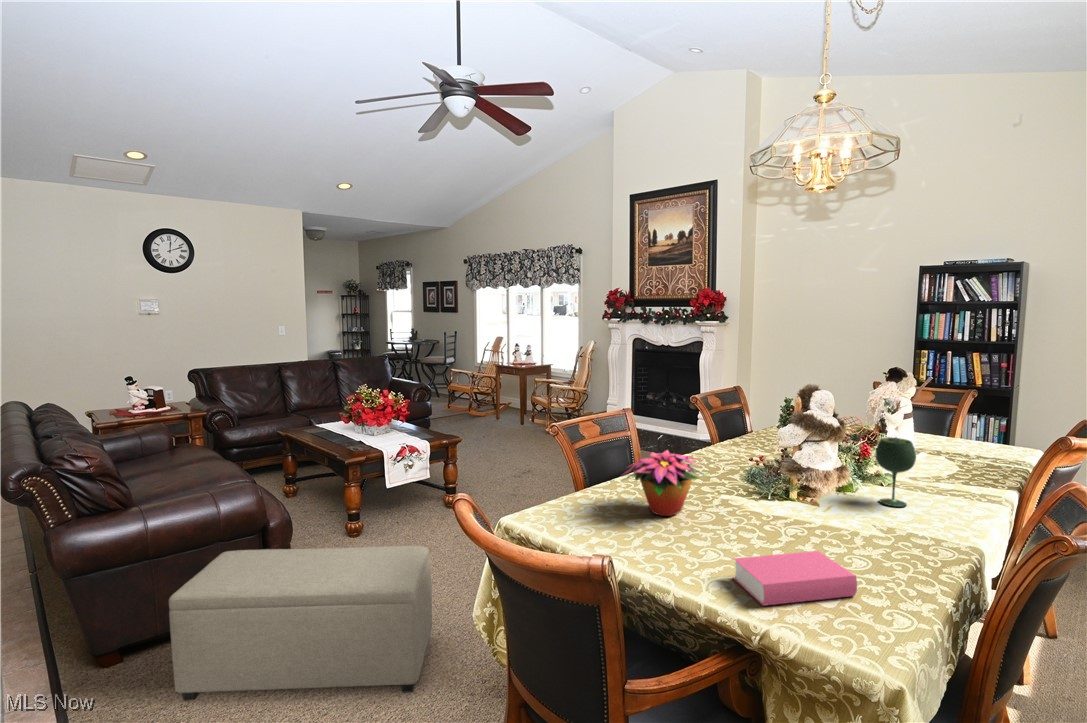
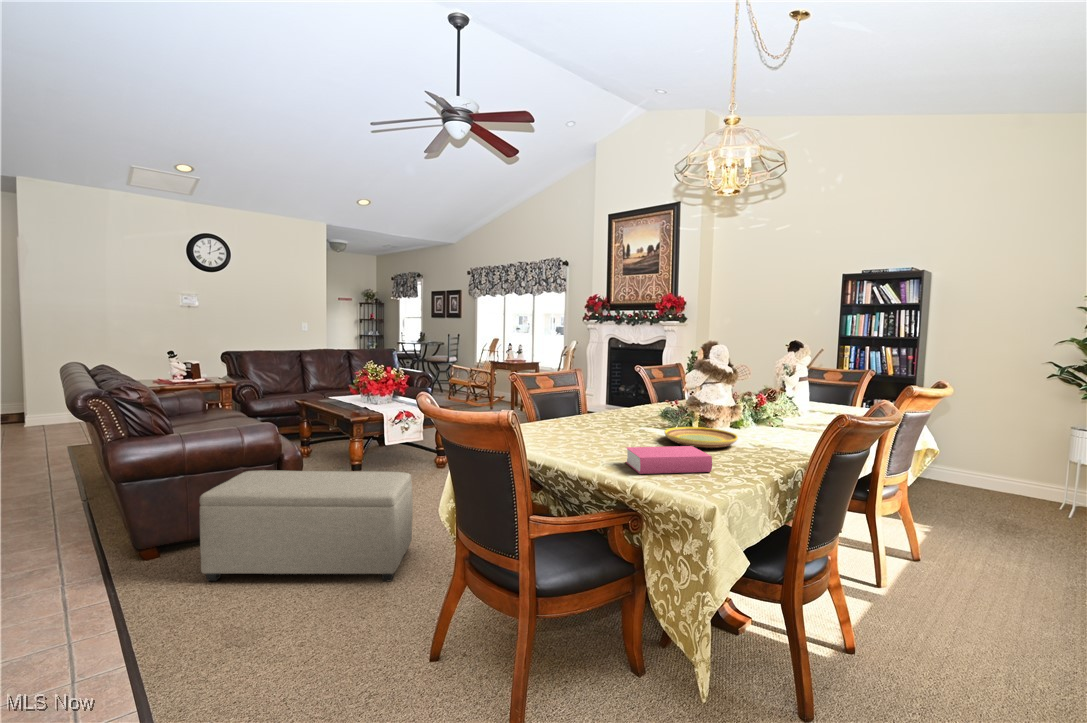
wine glass: present [876,438,916,507] -> none [761,383,790,435]
flower arrangement: present [623,450,705,516] -> none [555,384,629,435]
plate: none [763,501,862,540] -> present [664,427,738,448]

